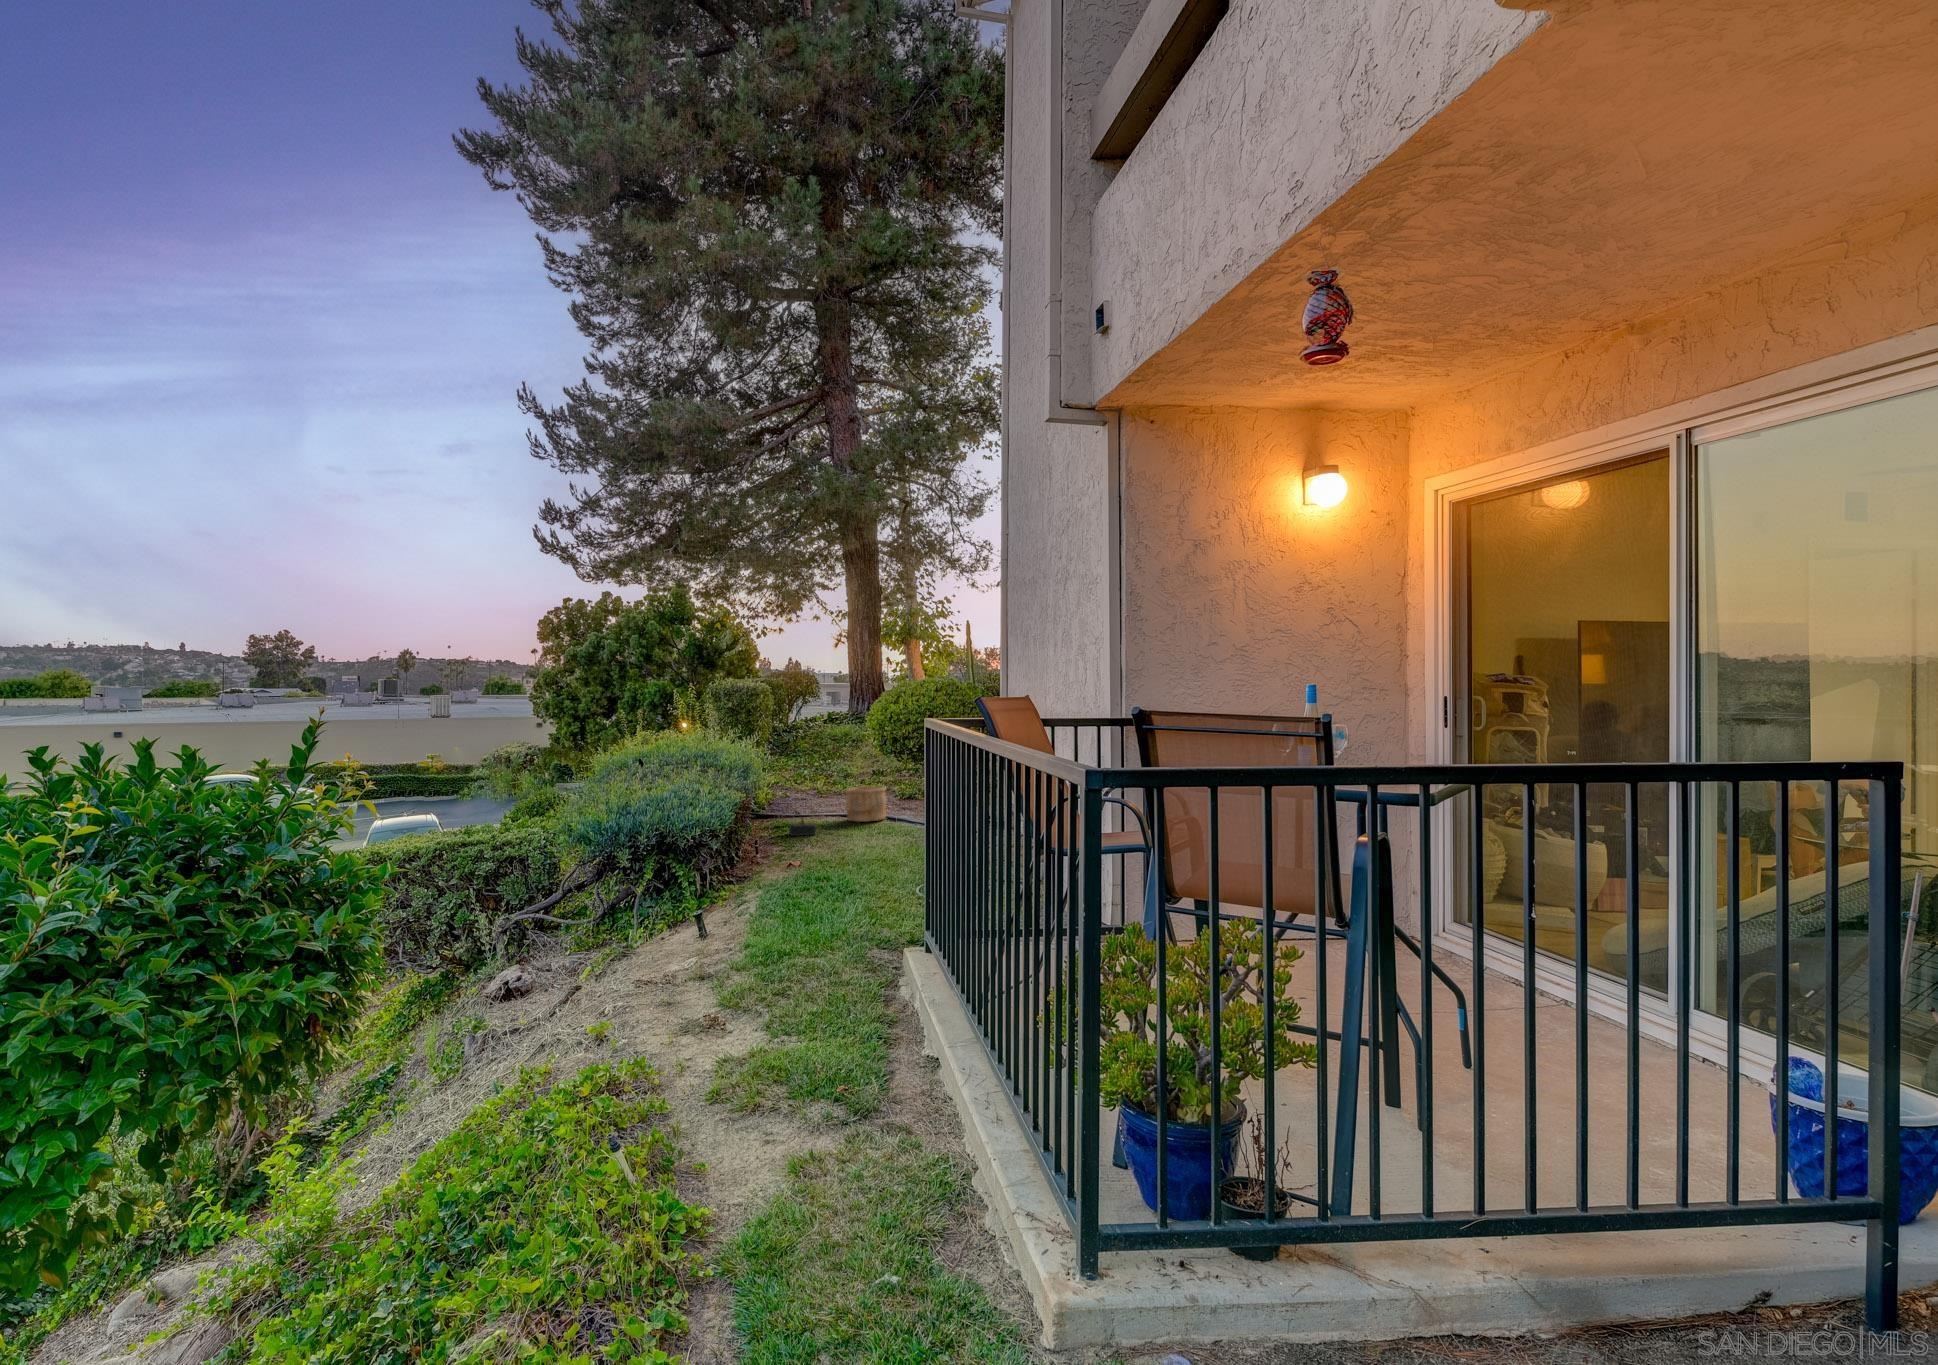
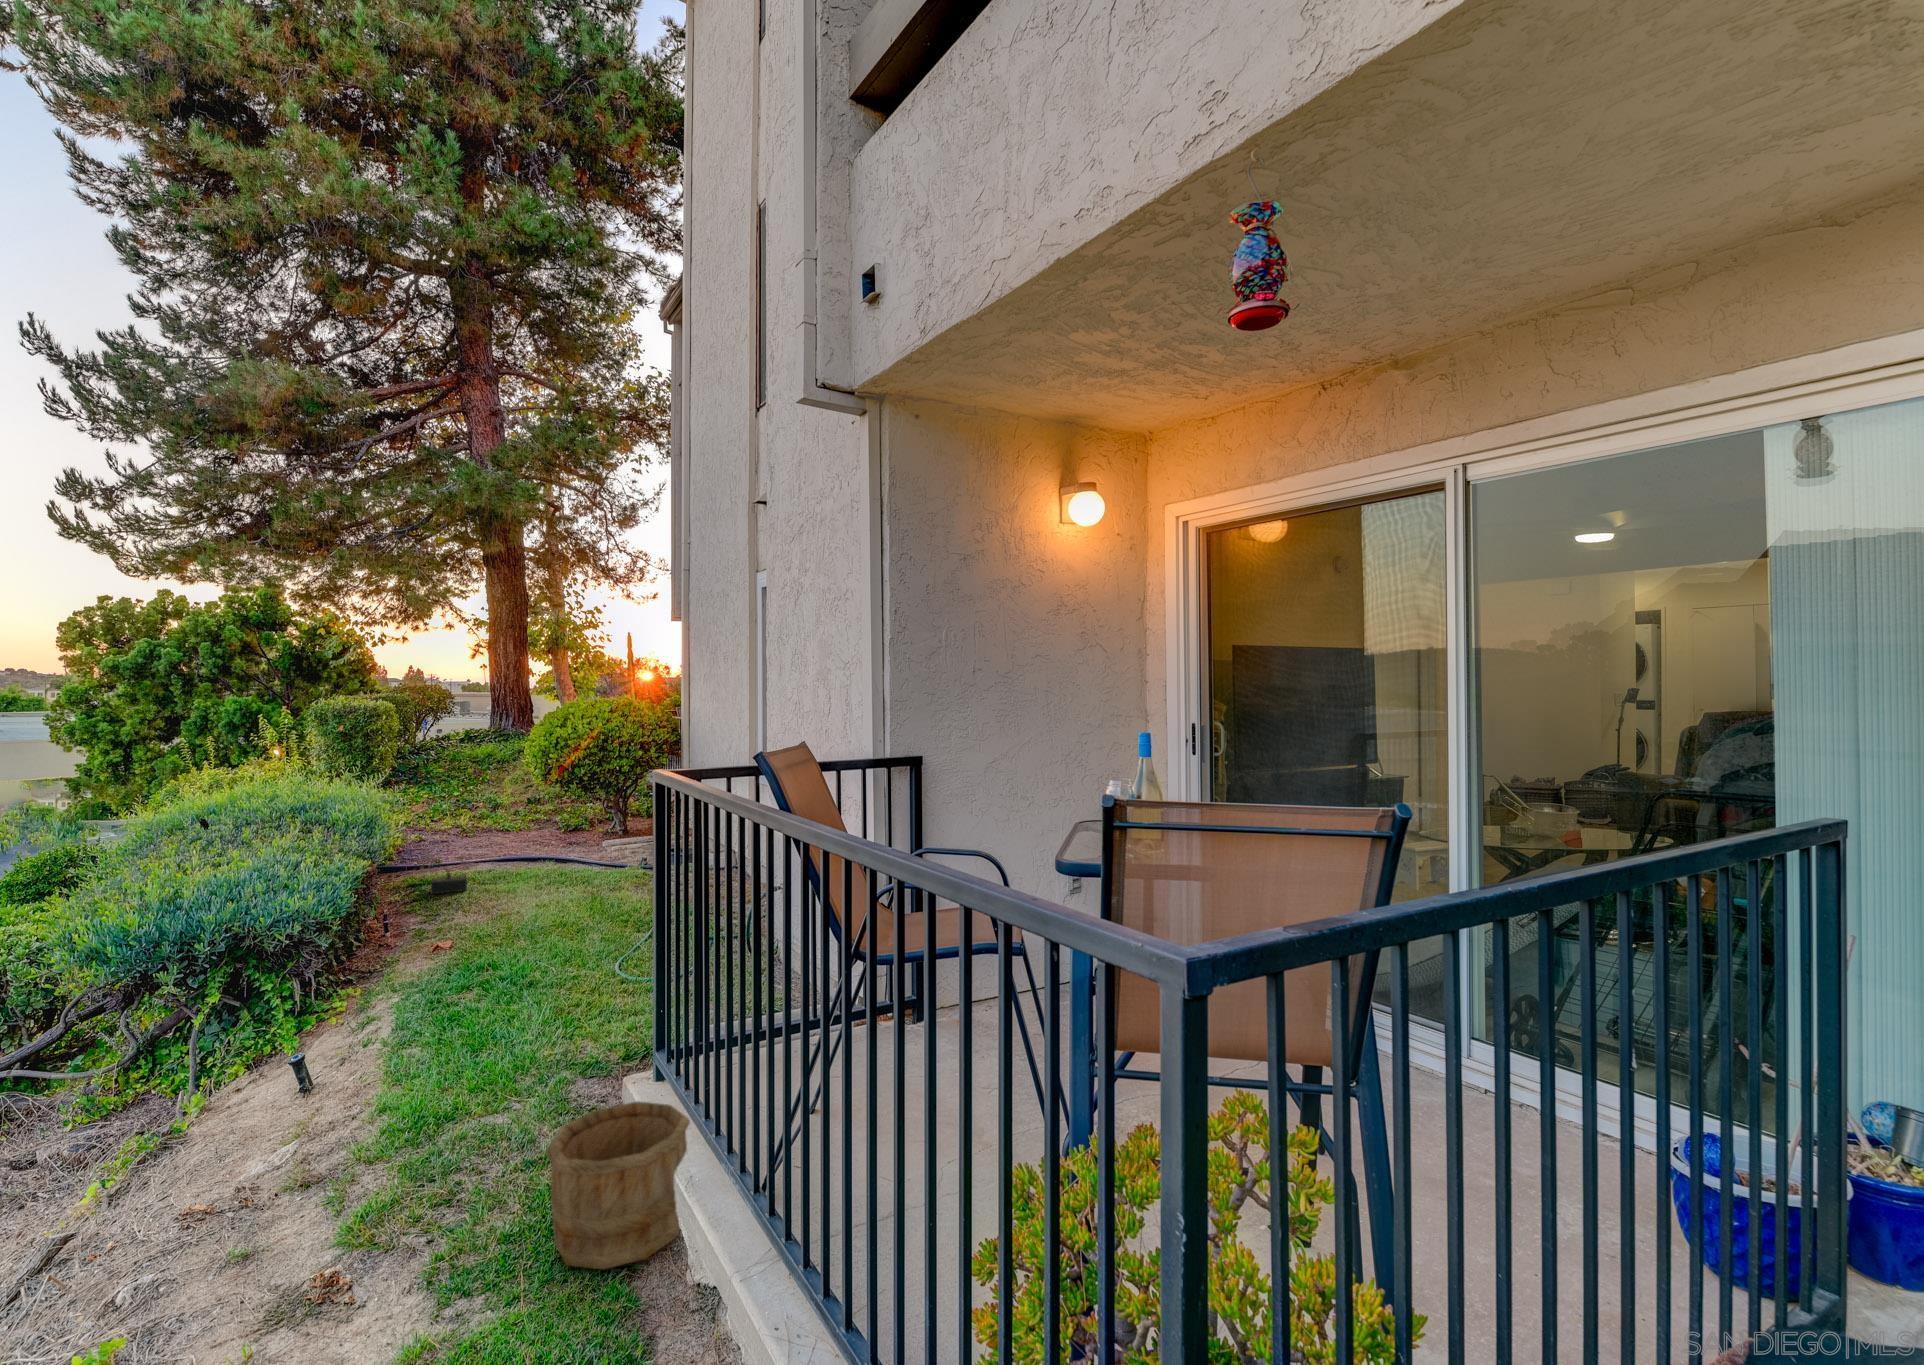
wooden bucket: present [845,786,886,822] -> present [546,1101,690,1269]

